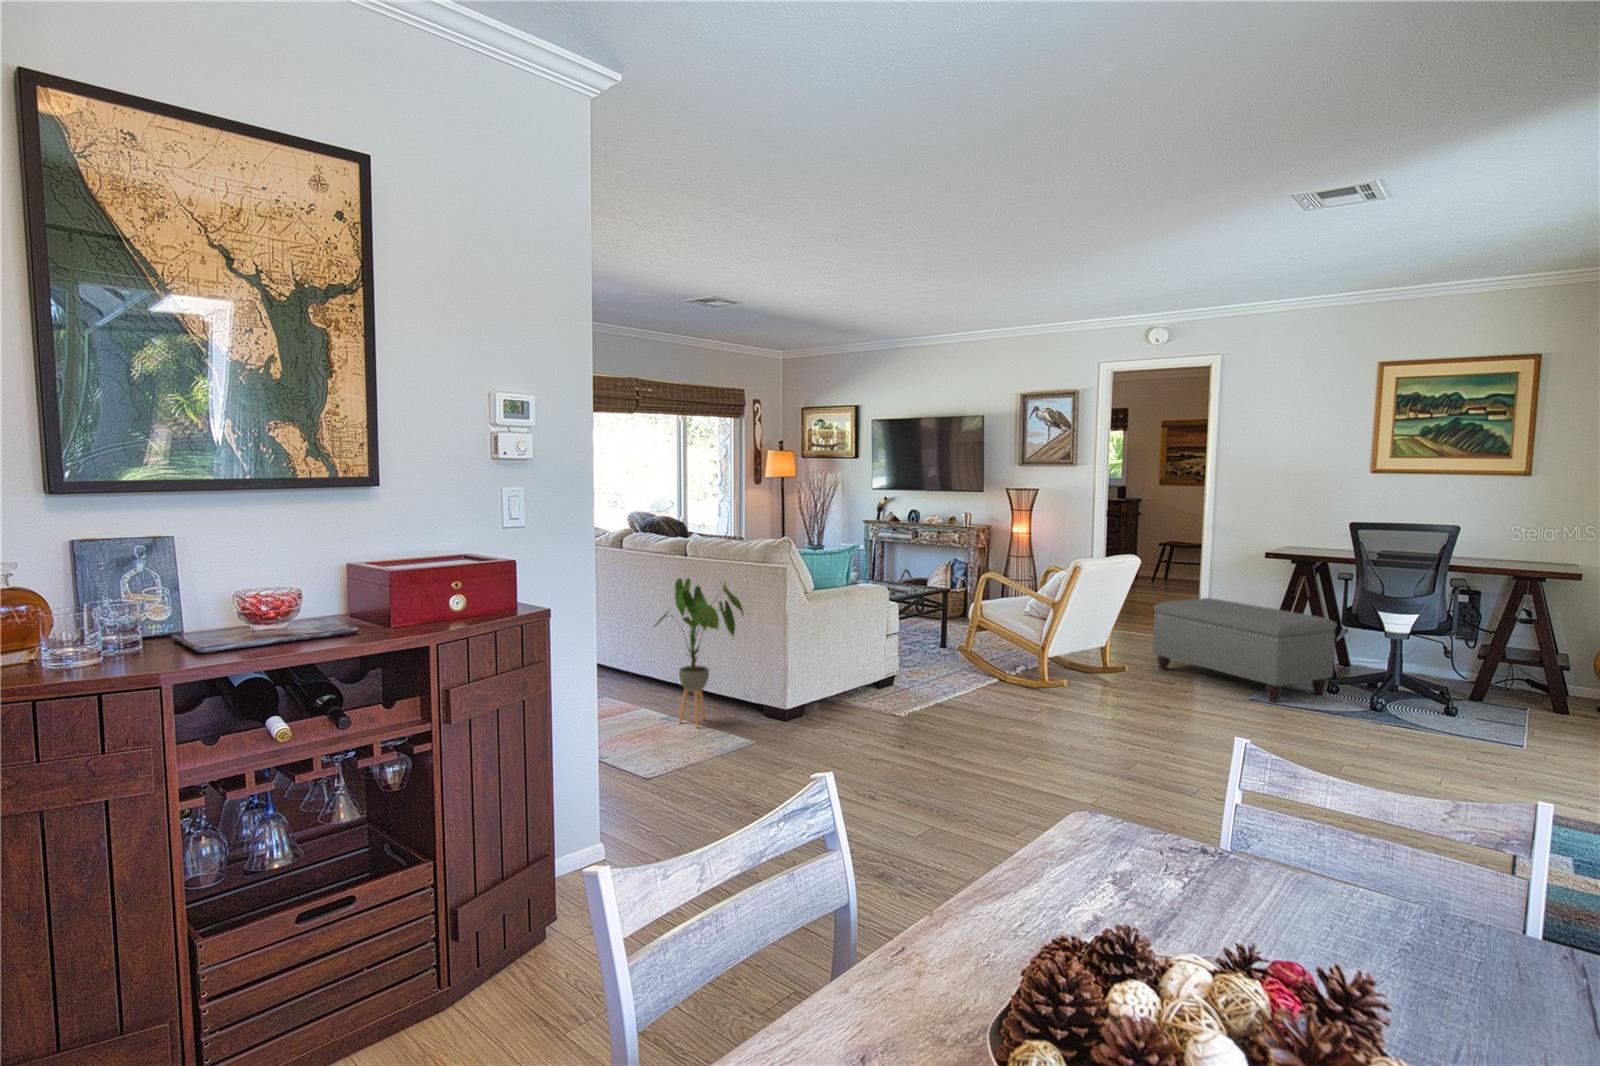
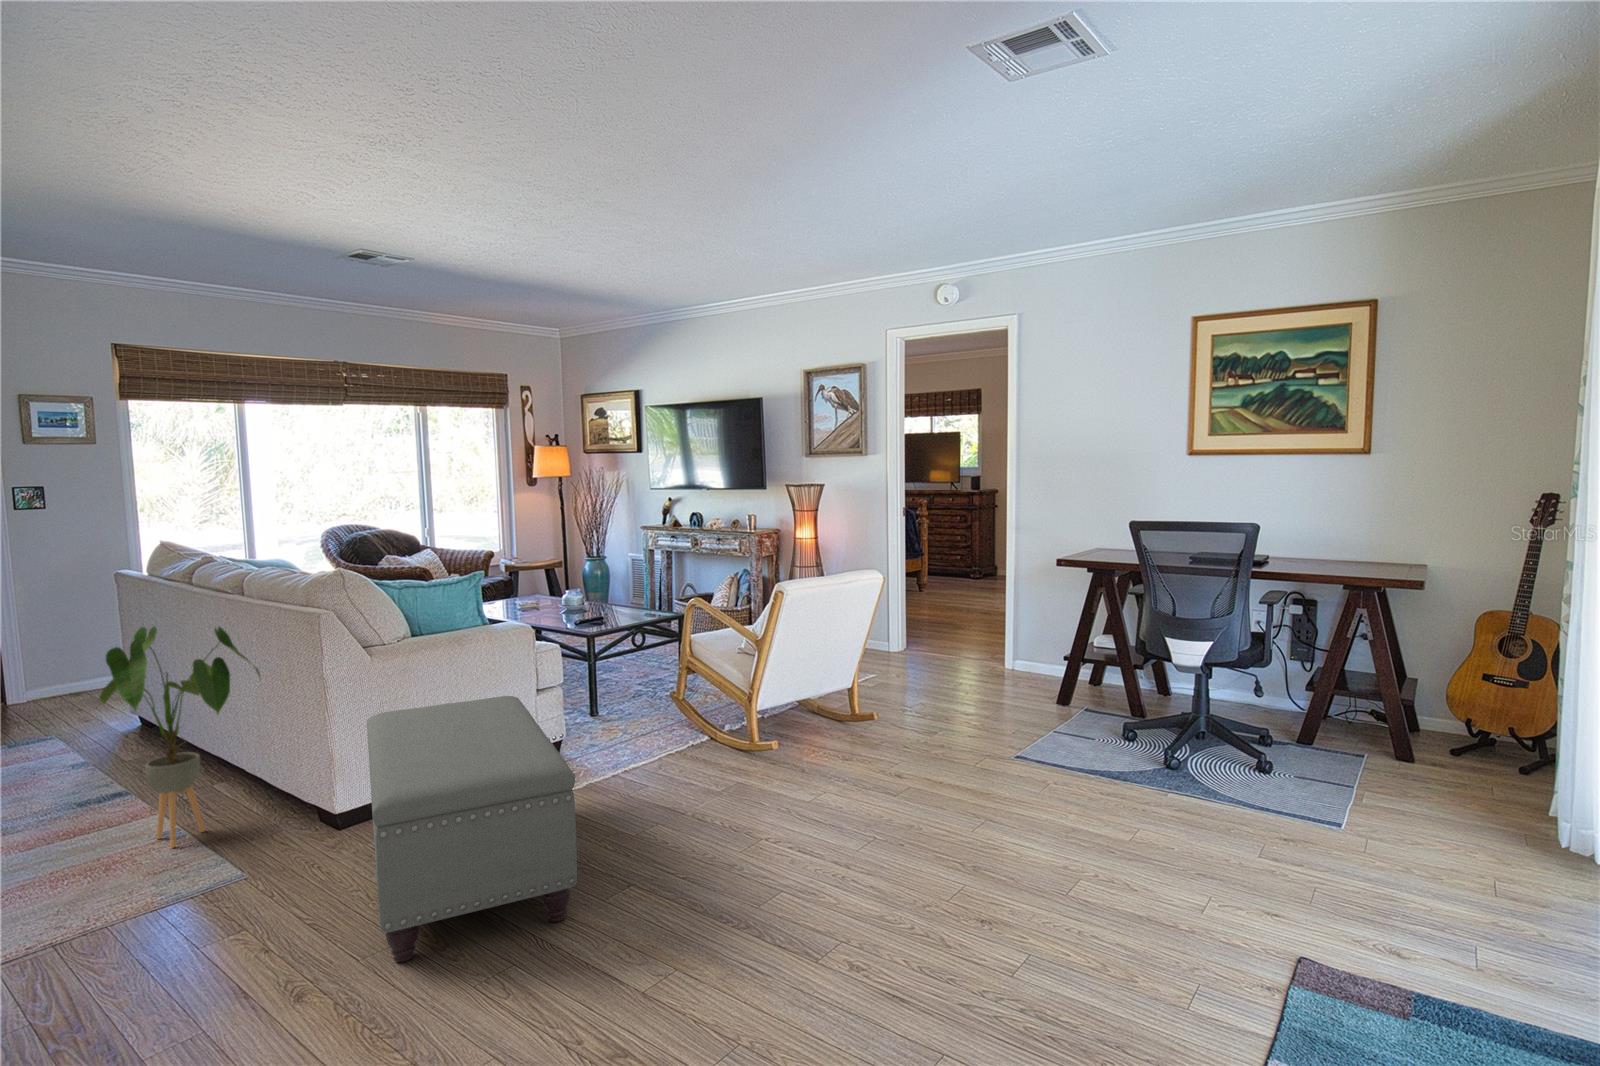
ottoman: present [1153,598,1337,702] -> present [367,696,577,962]

